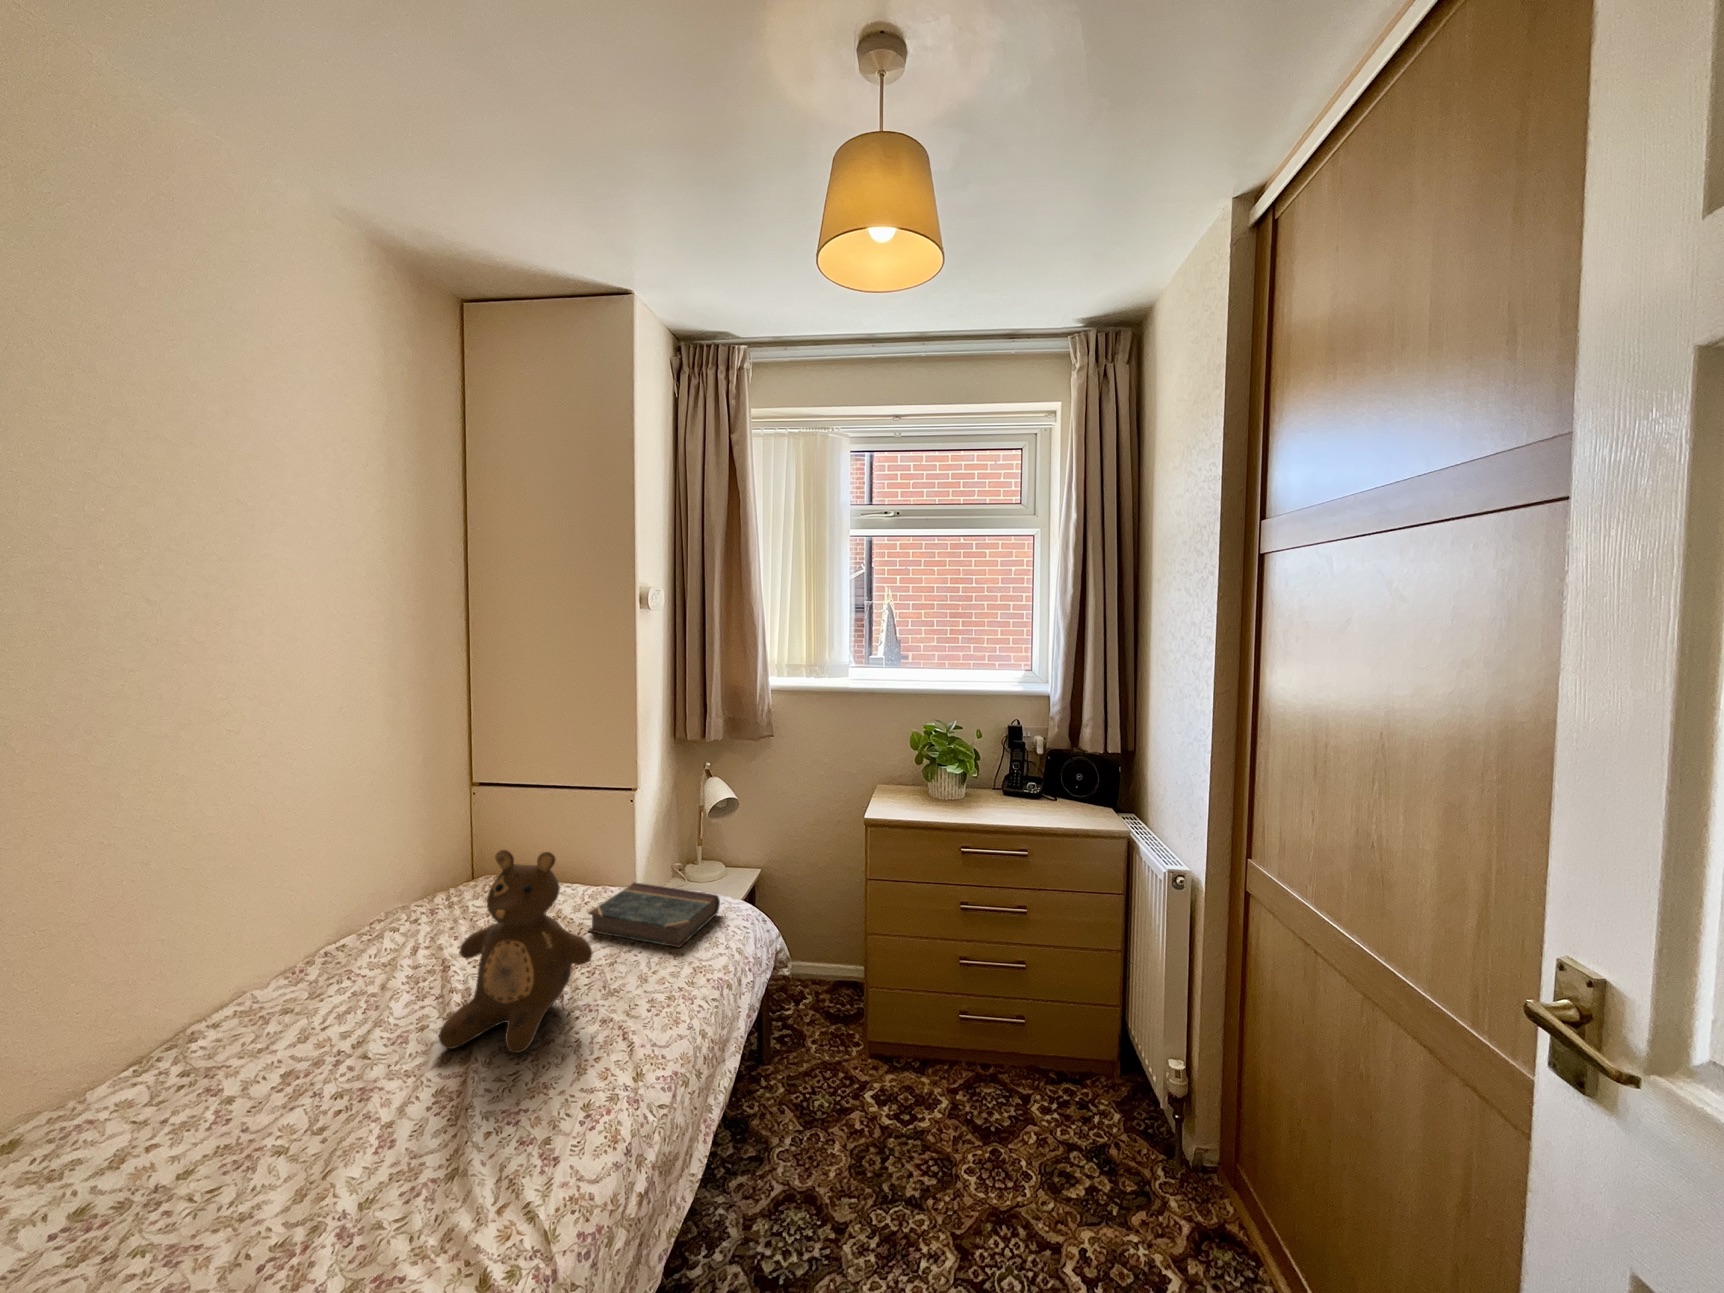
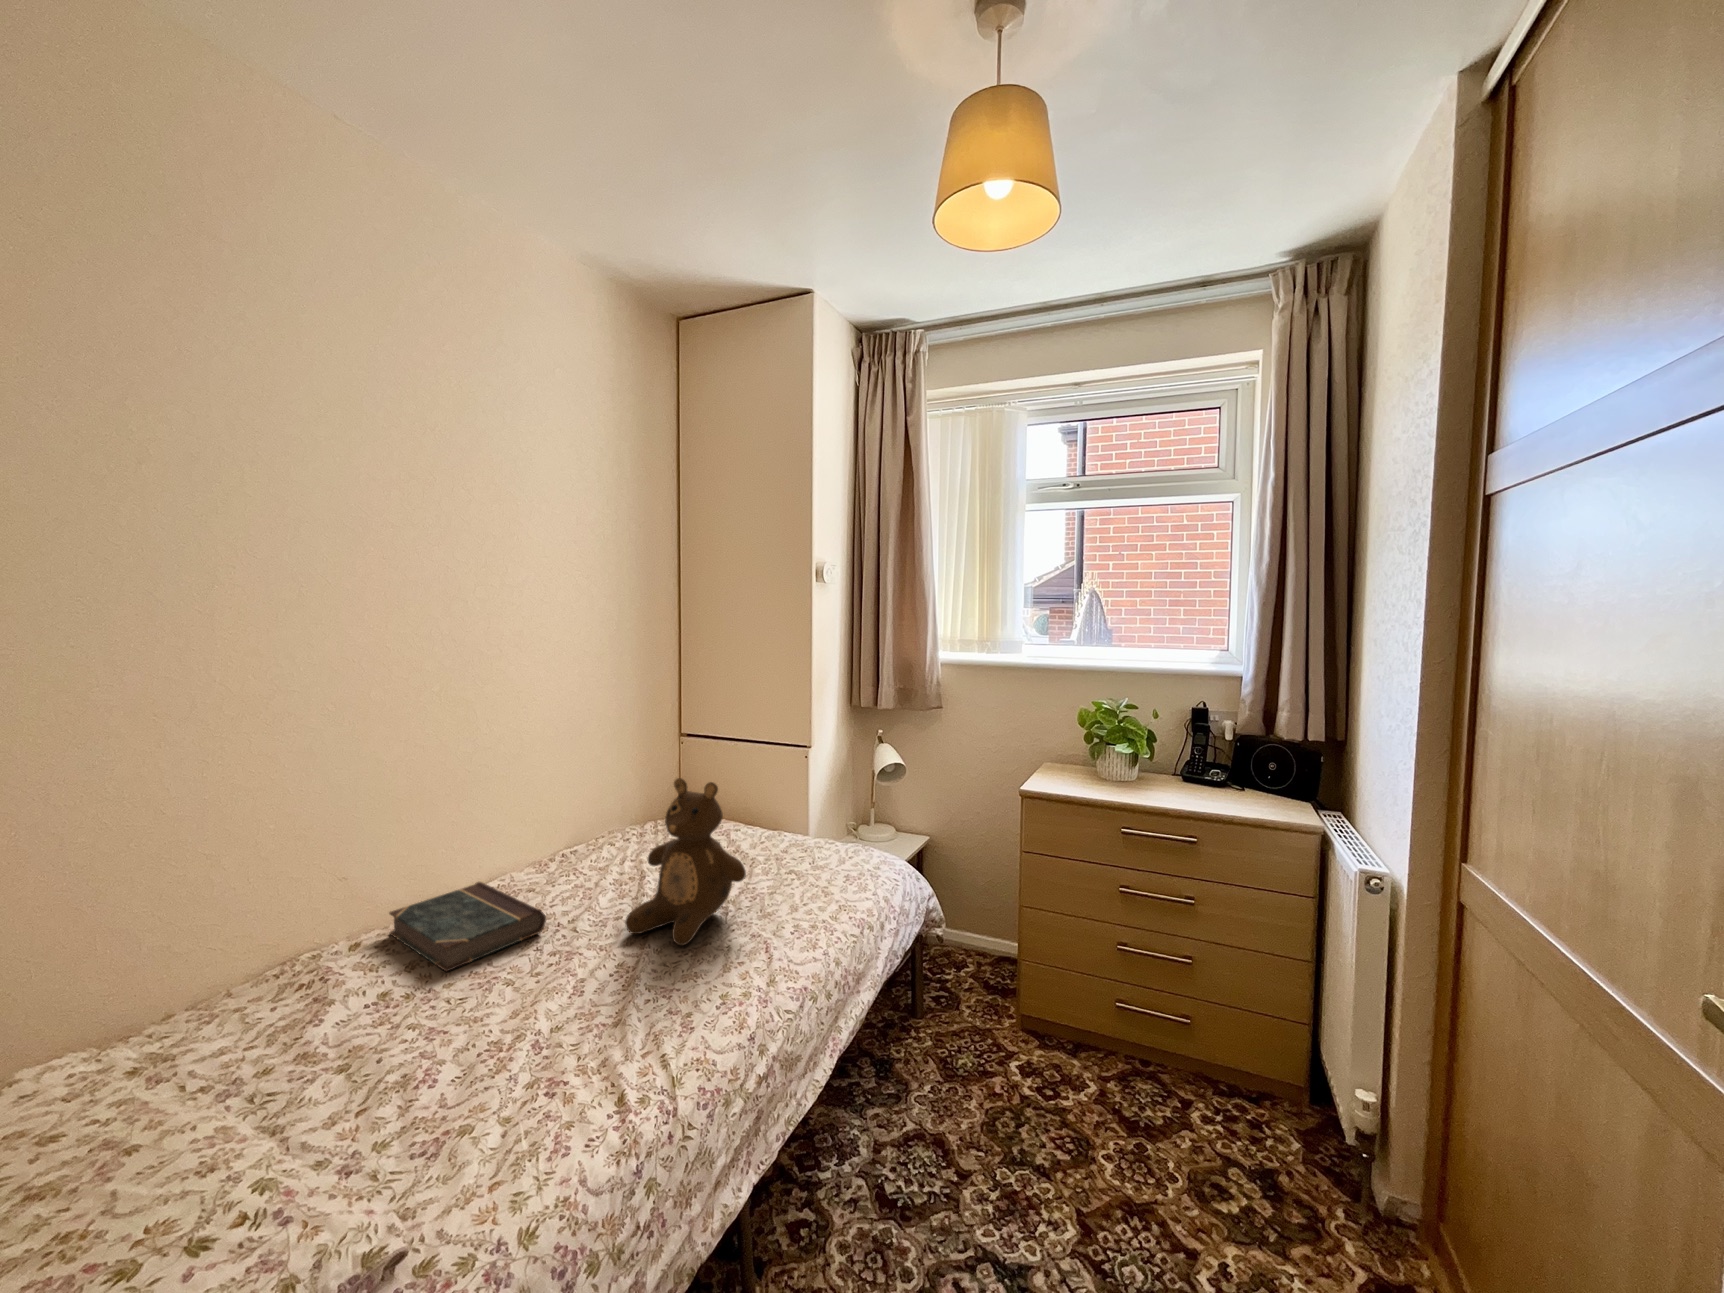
book: present [588,882,720,948] -> present [389,882,546,972]

